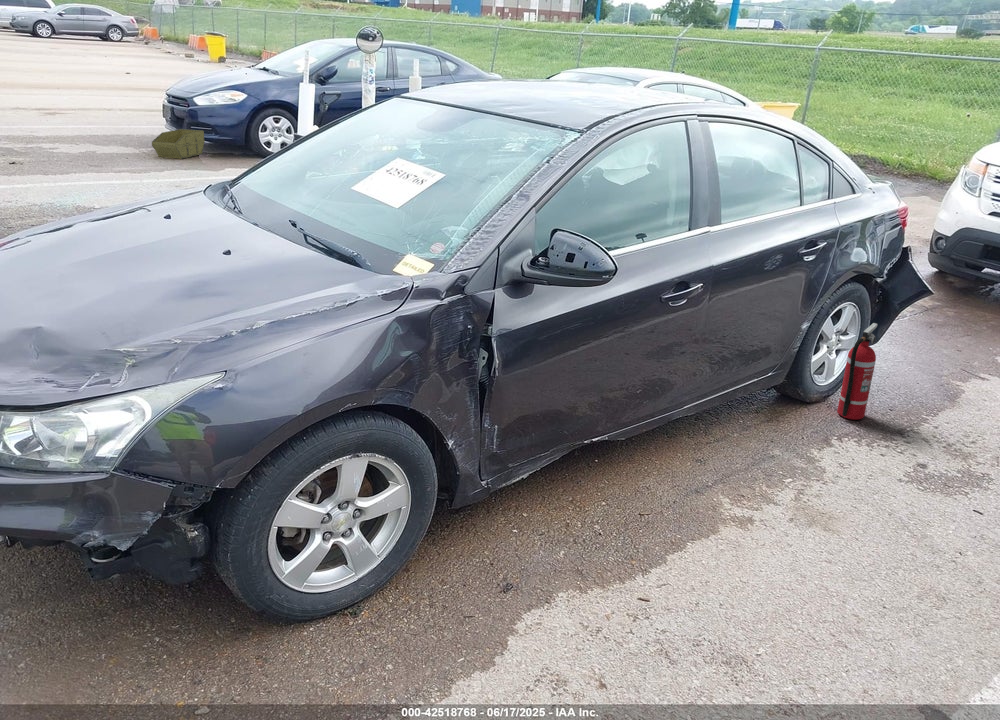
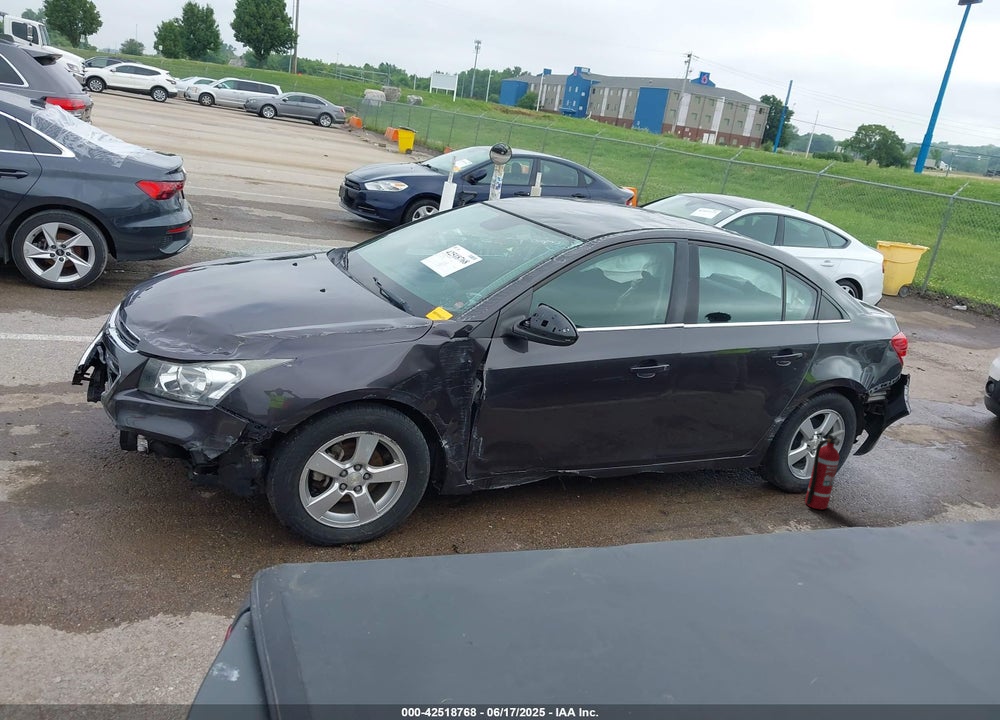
storage bin: present [152,129,205,159] -> none [324,207,368,231]

